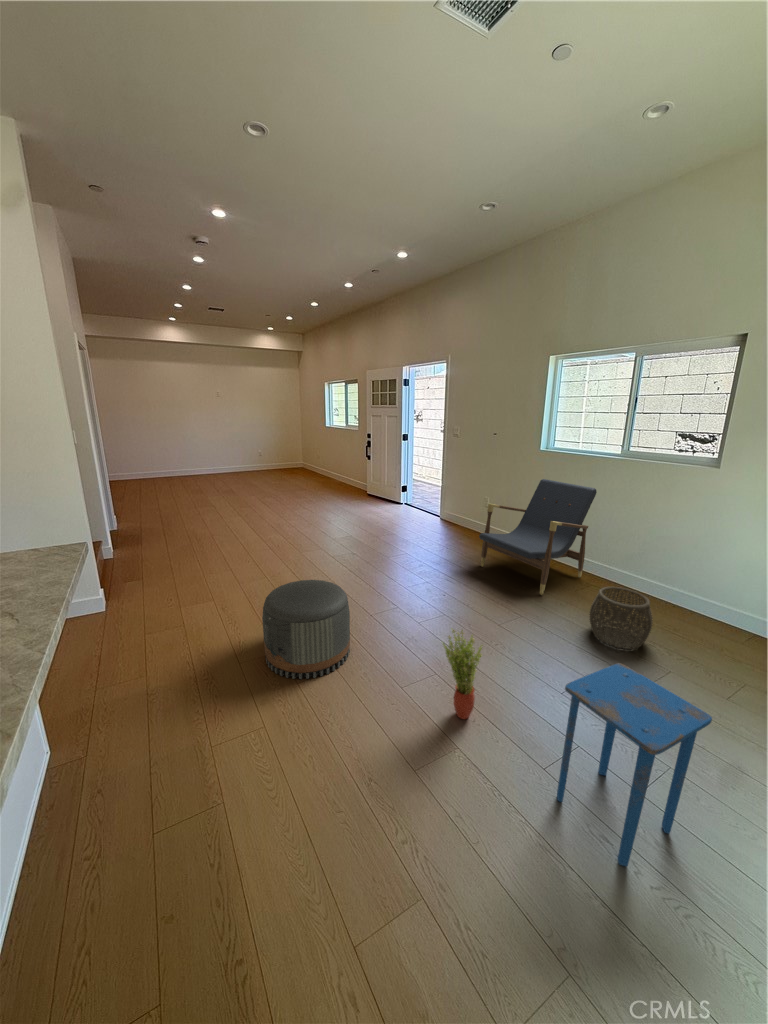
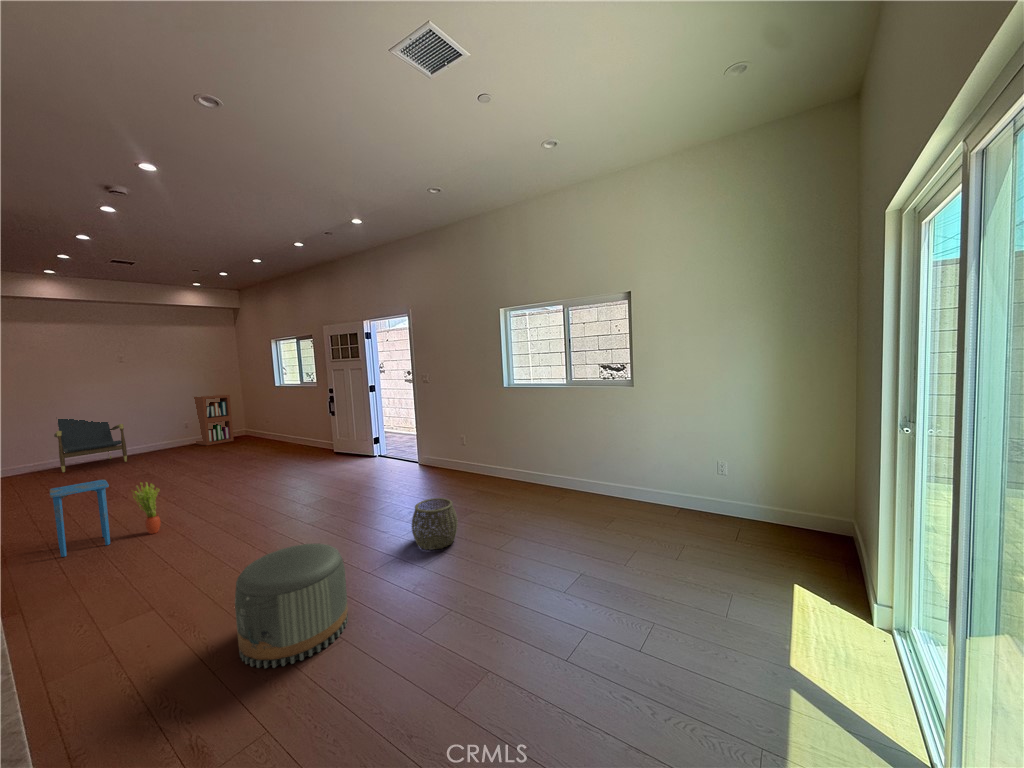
bookshelf: none [266,430,295,472] -> present [194,395,234,445]
lounge chair: present [479,479,597,595] -> present [54,419,127,472]
woven basket: present [590,587,653,649] -> present [412,498,458,550]
potted plant: present [443,630,482,719] -> present [133,483,160,534]
side table: present [557,663,712,866] -> present [49,479,110,557]

